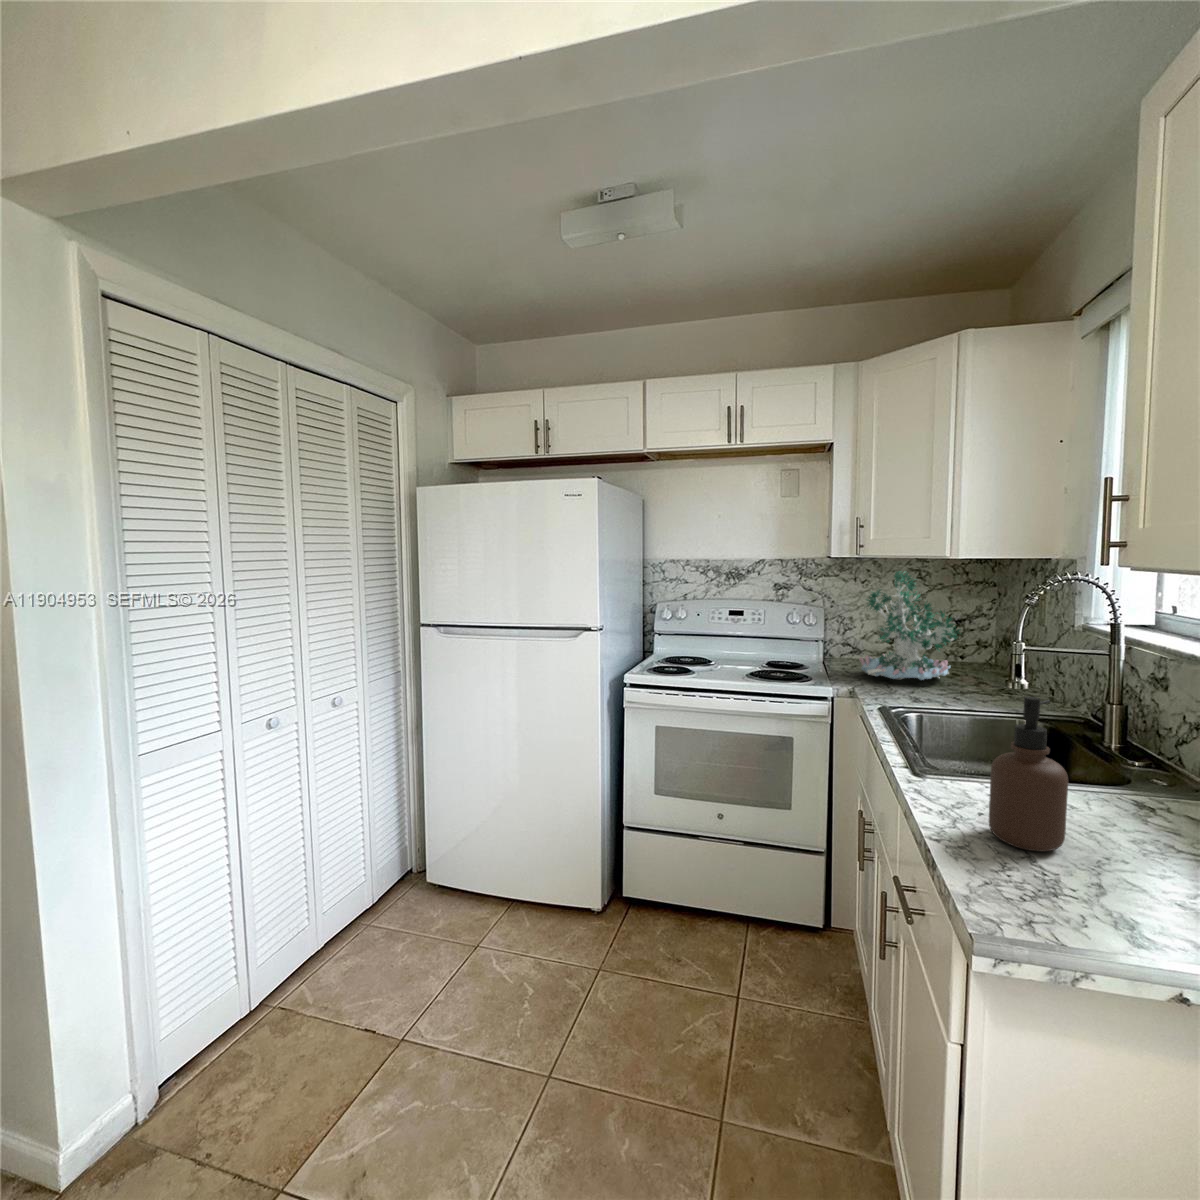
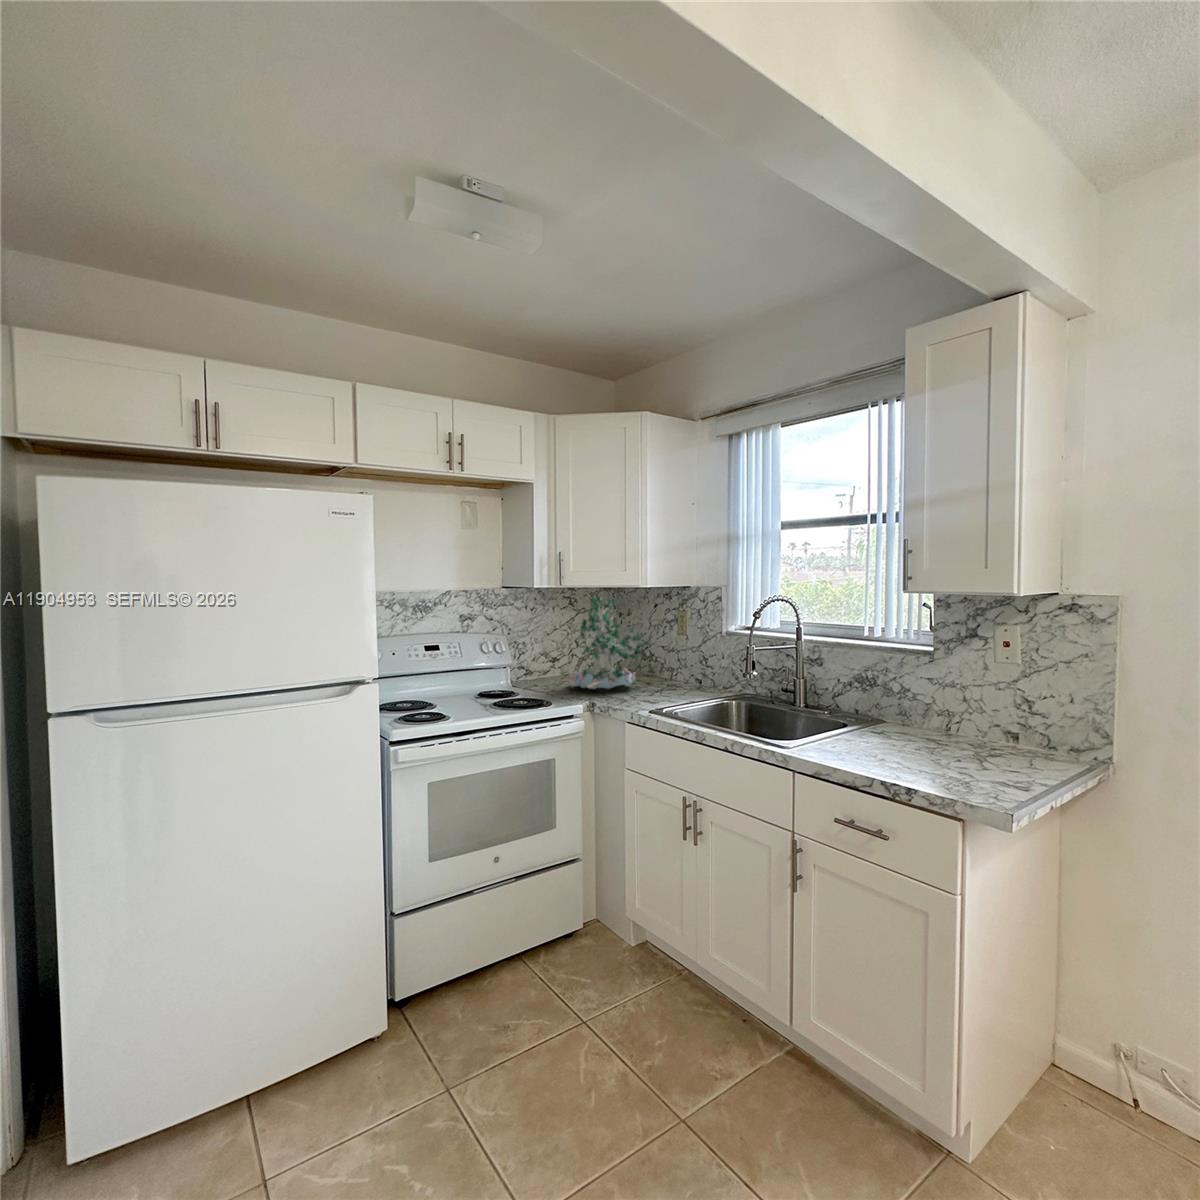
soap dispenser: present [989,696,1068,851] -> none [857,668,901,764]

